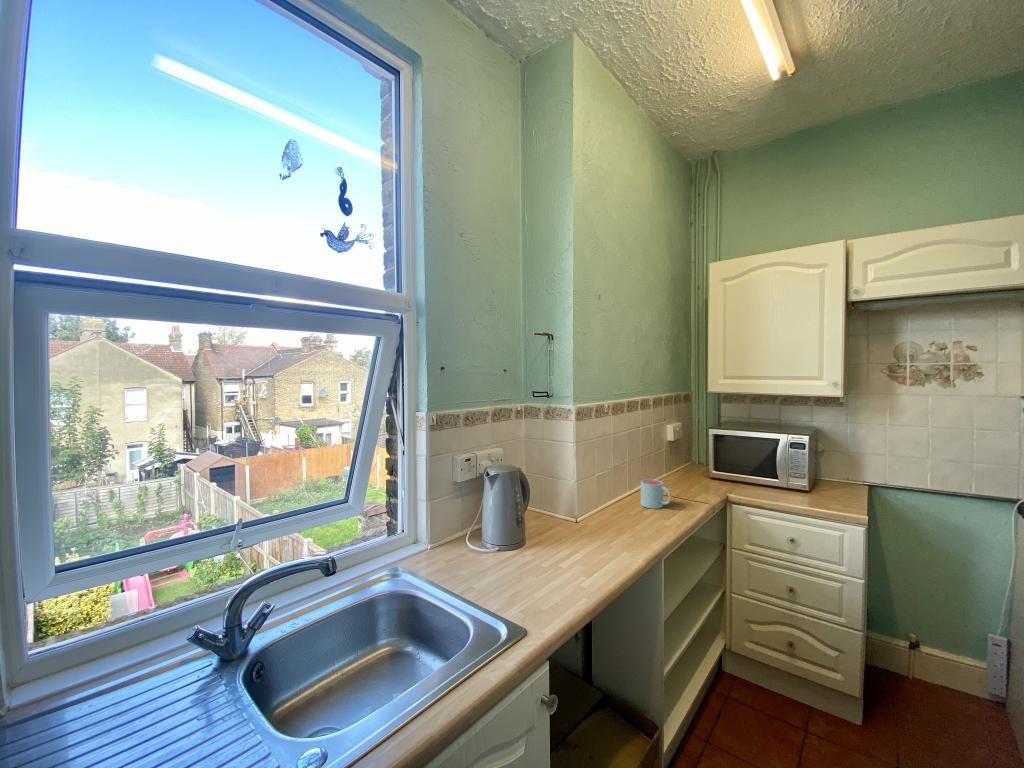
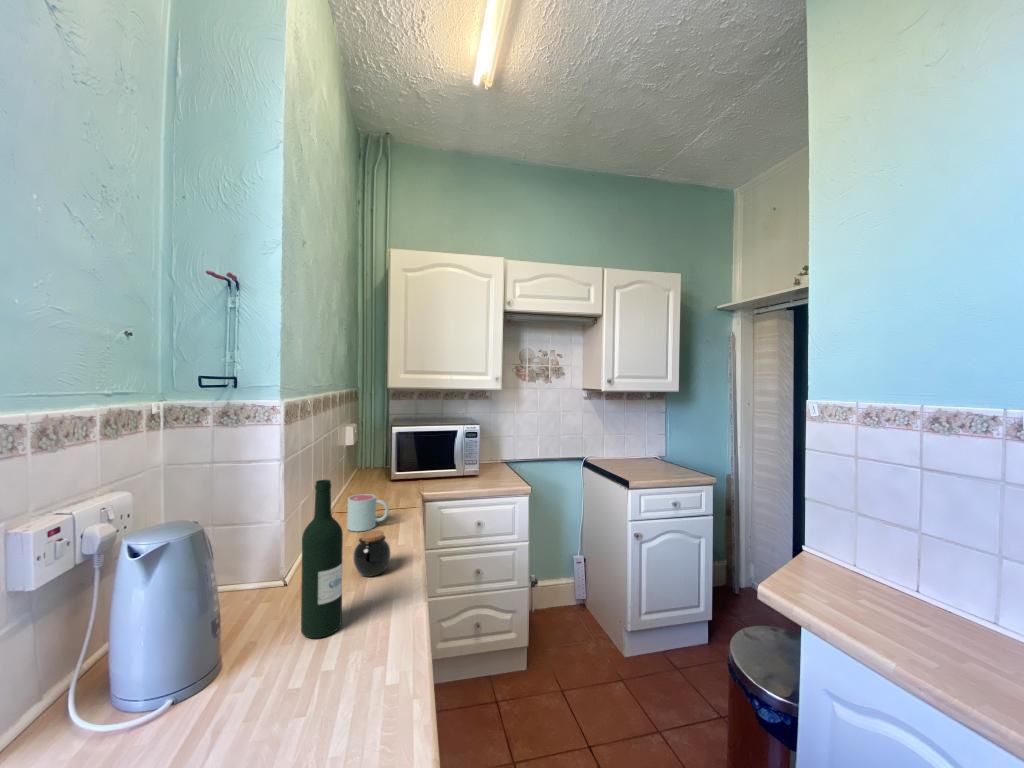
wine bottle: none [563,460,586,558] -> present [301,480,343,638]
jar: none [616,505,643,539] -> present [353,530,391,576]

